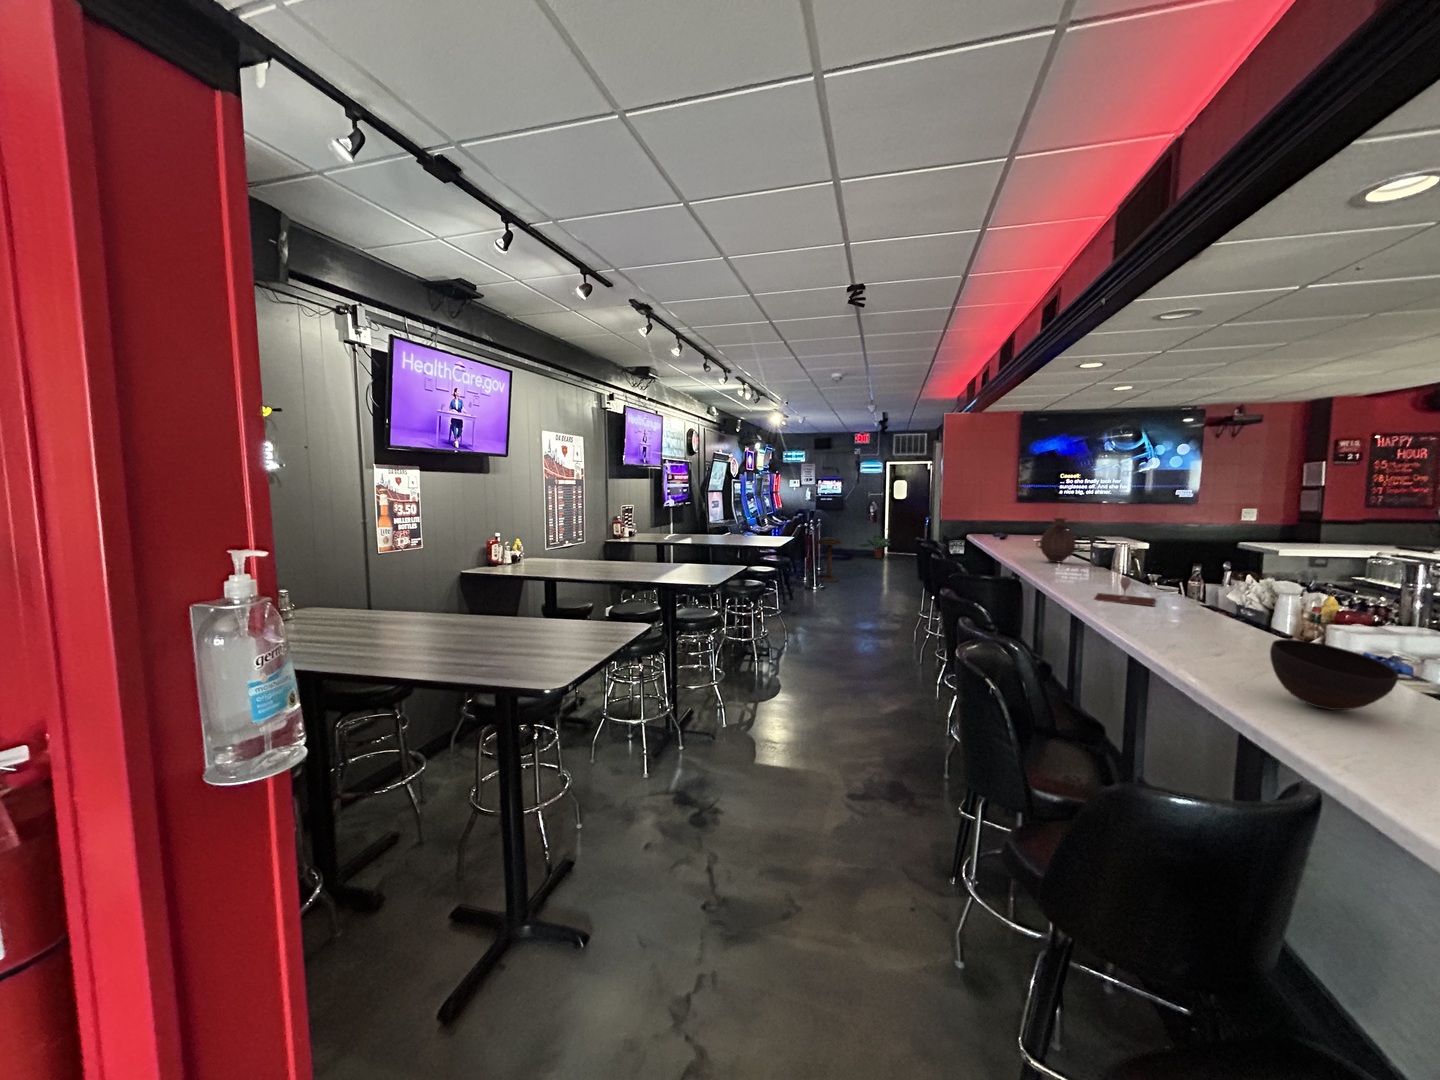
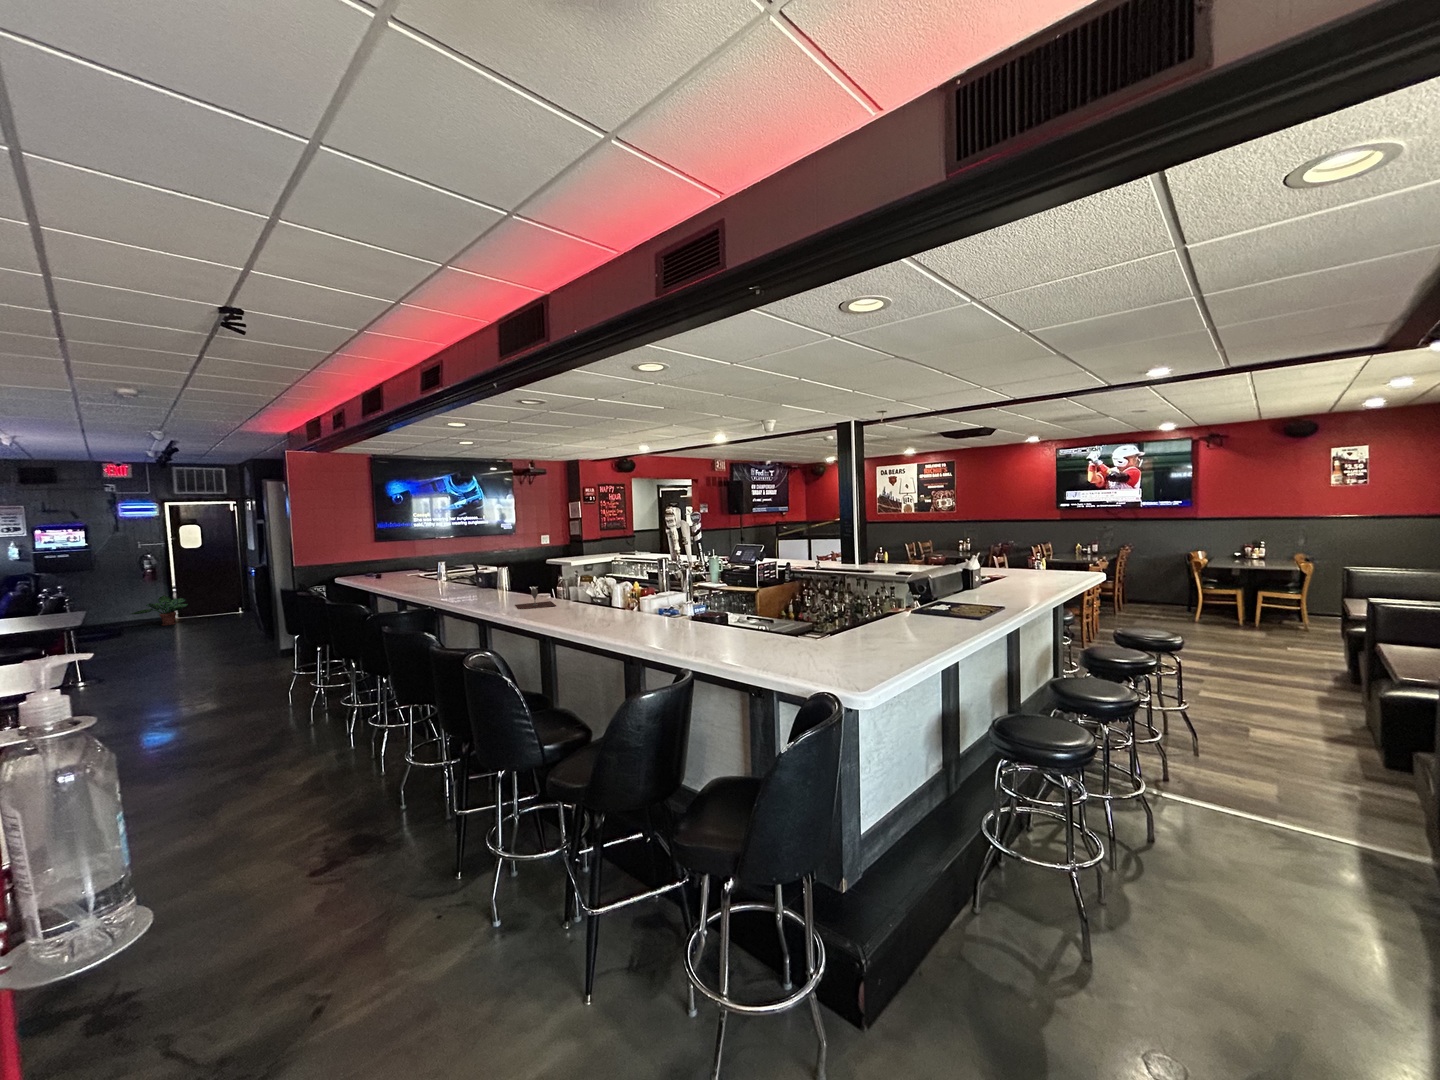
vase: present [1037,518,1080,563] -> none [434,552,469,590]
bar stool: present [818,537,841,582] -> none [74,606,122,671]
bowl: present [1270,639,1398,710] -> none [657,602,702,633]

